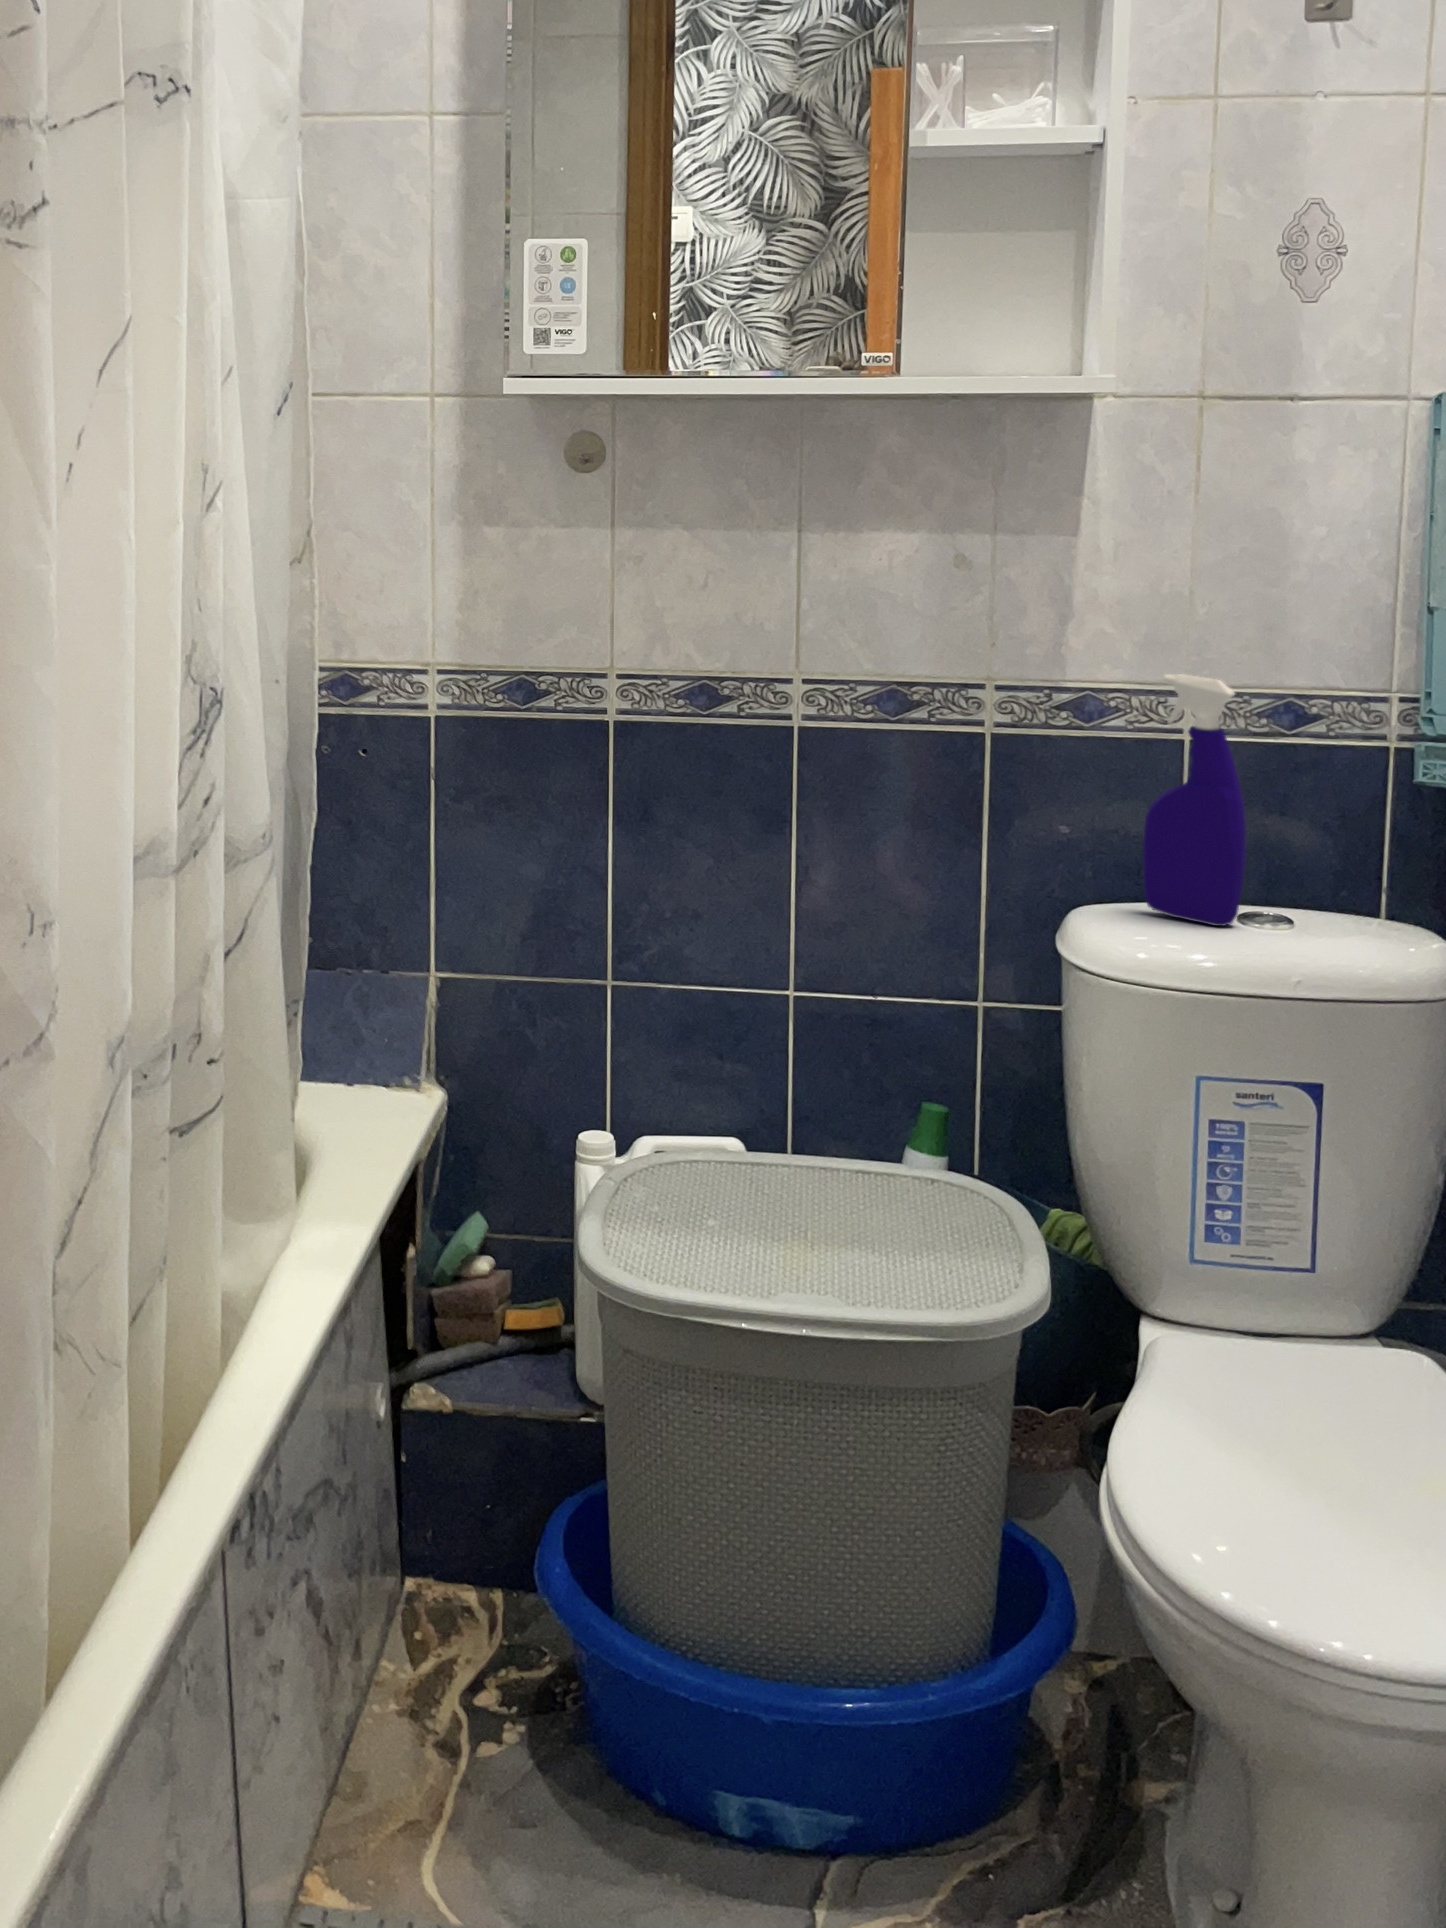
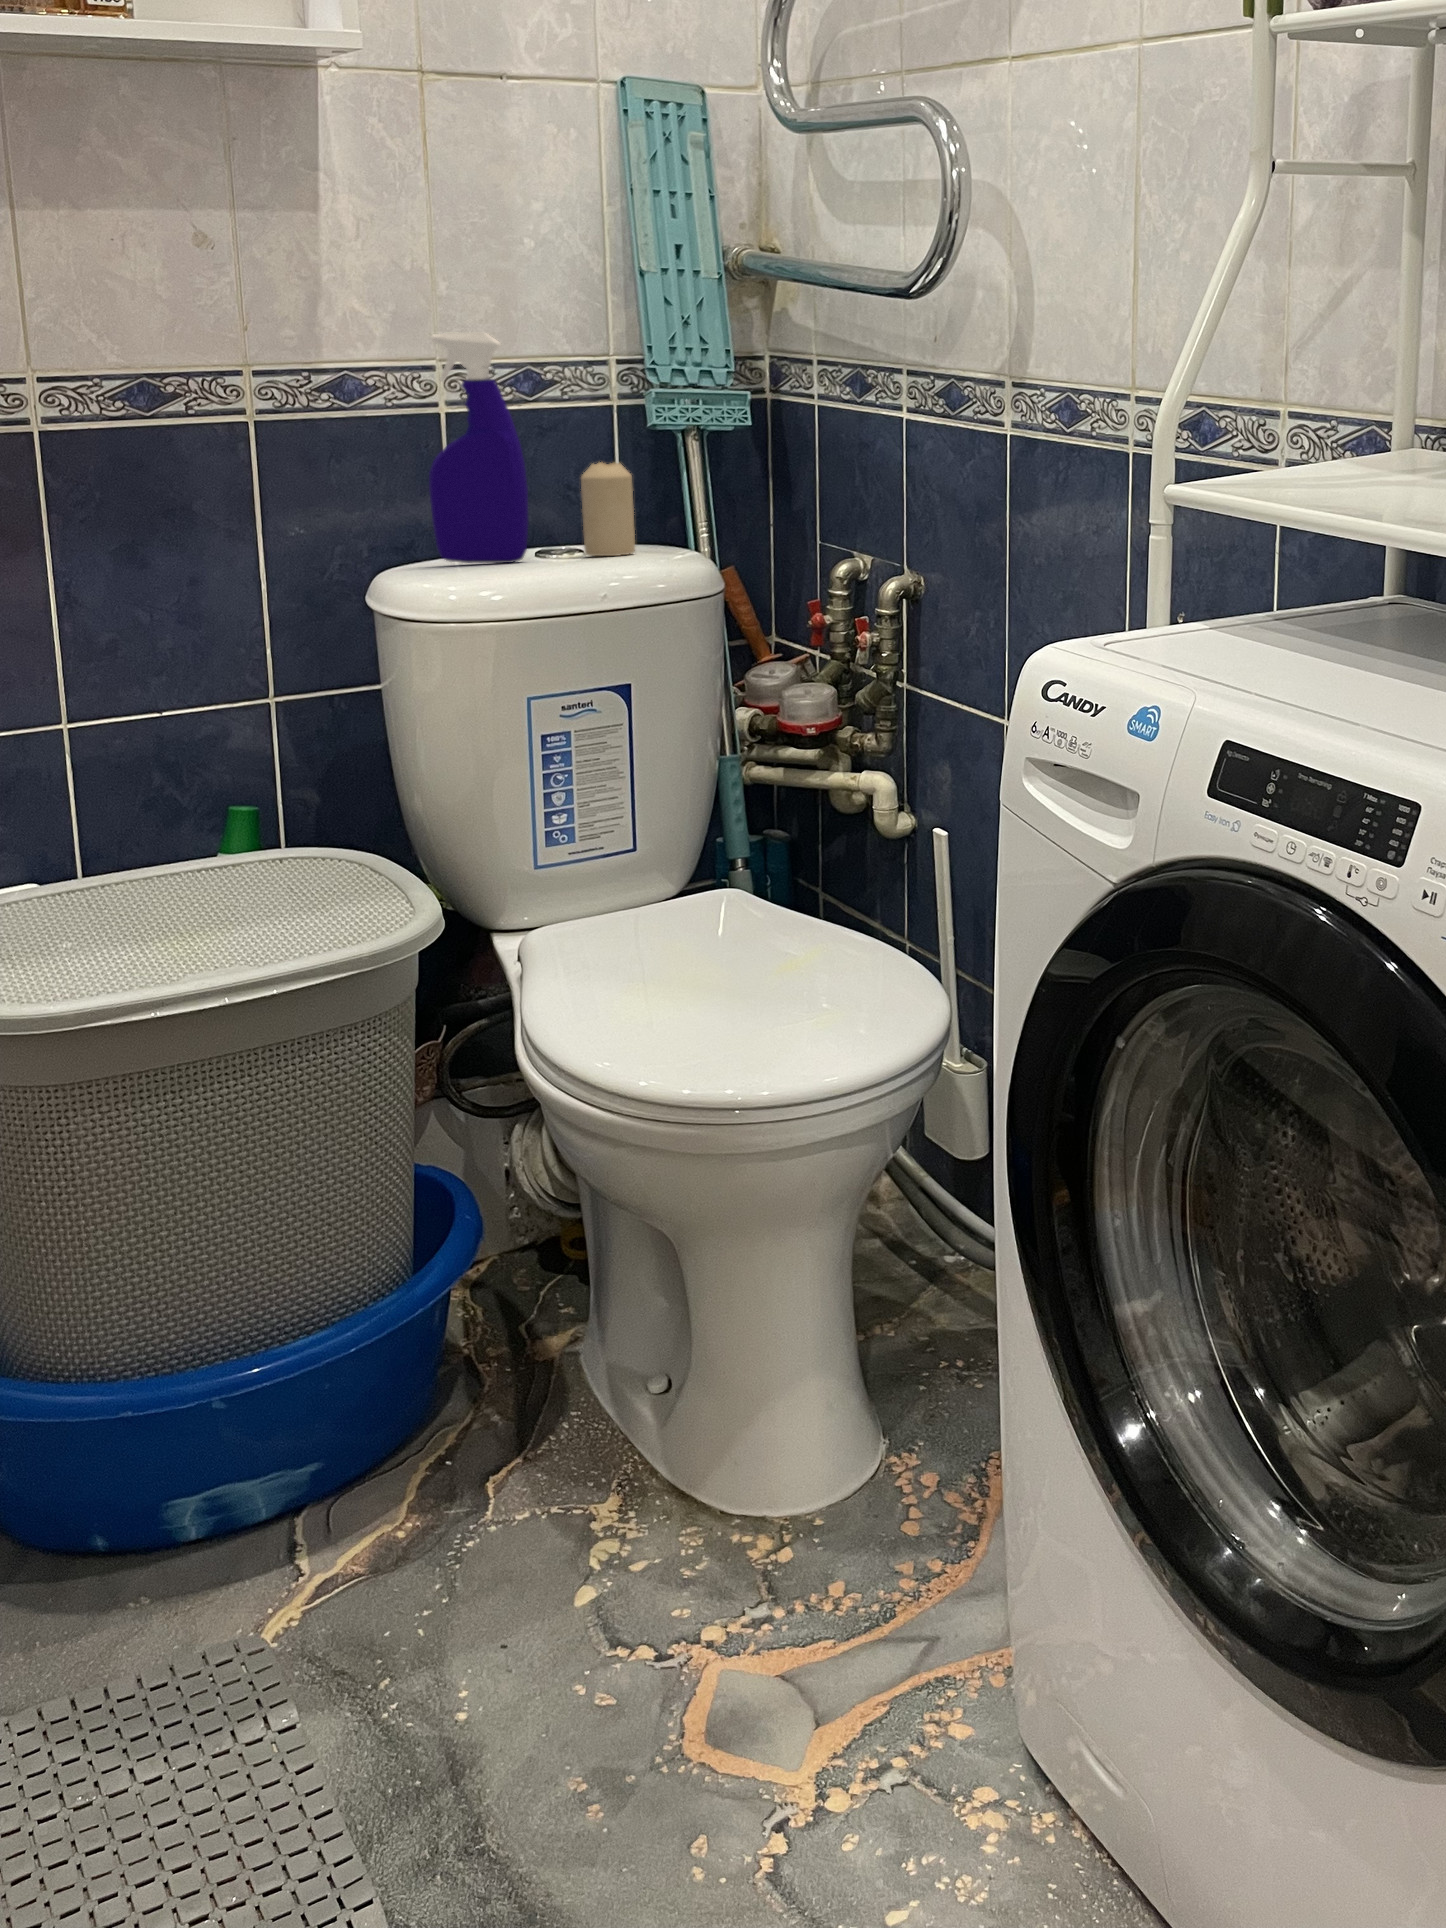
candle: none [1305,830,1371,939] -> present [581,462,635,556]

